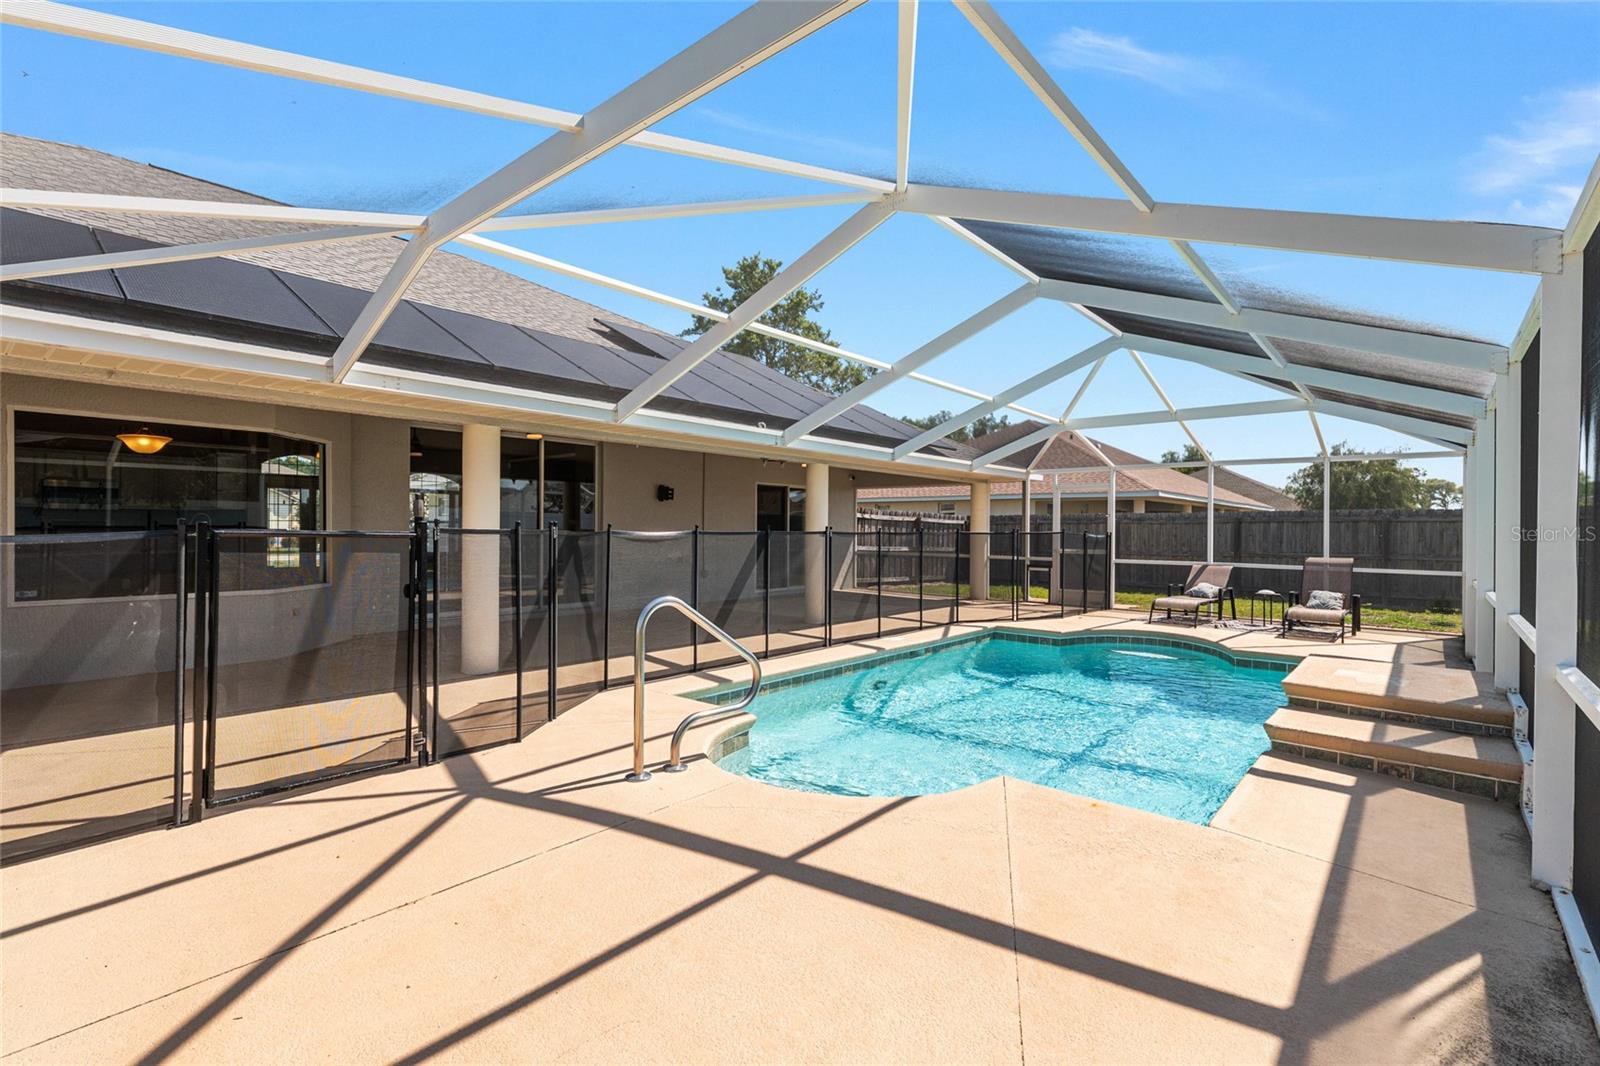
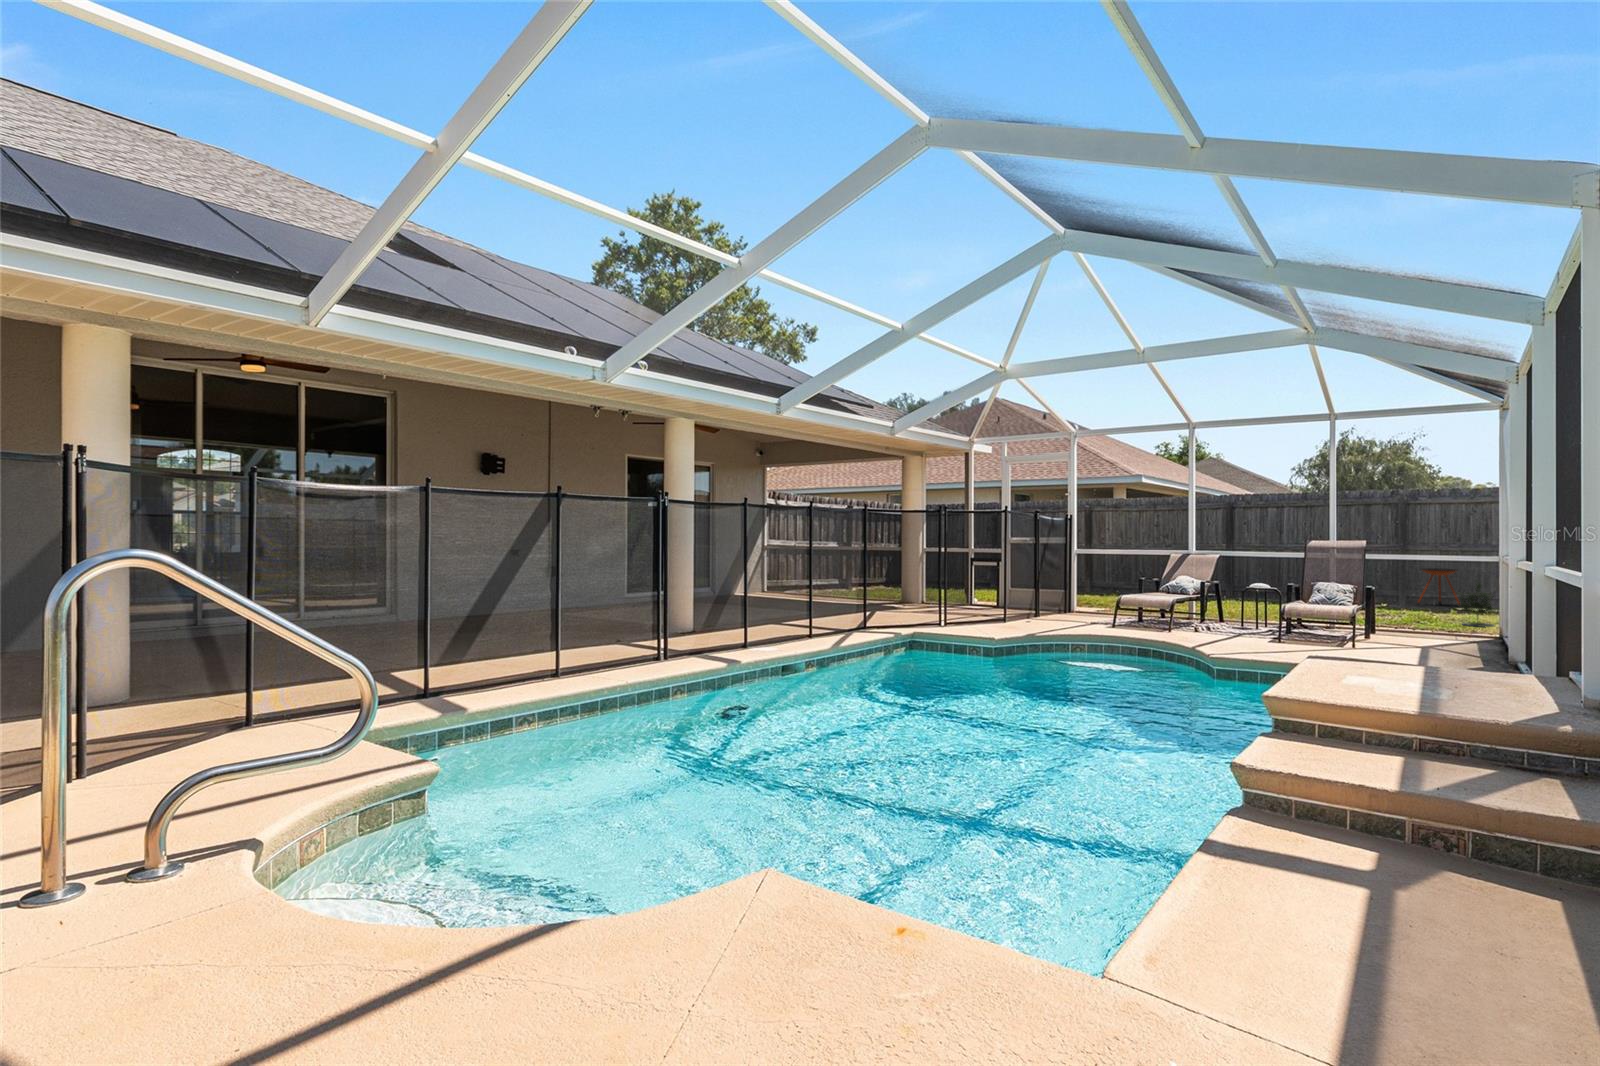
side table: none [1394,575,1433,608] -> present [1416,568,1461,607]

